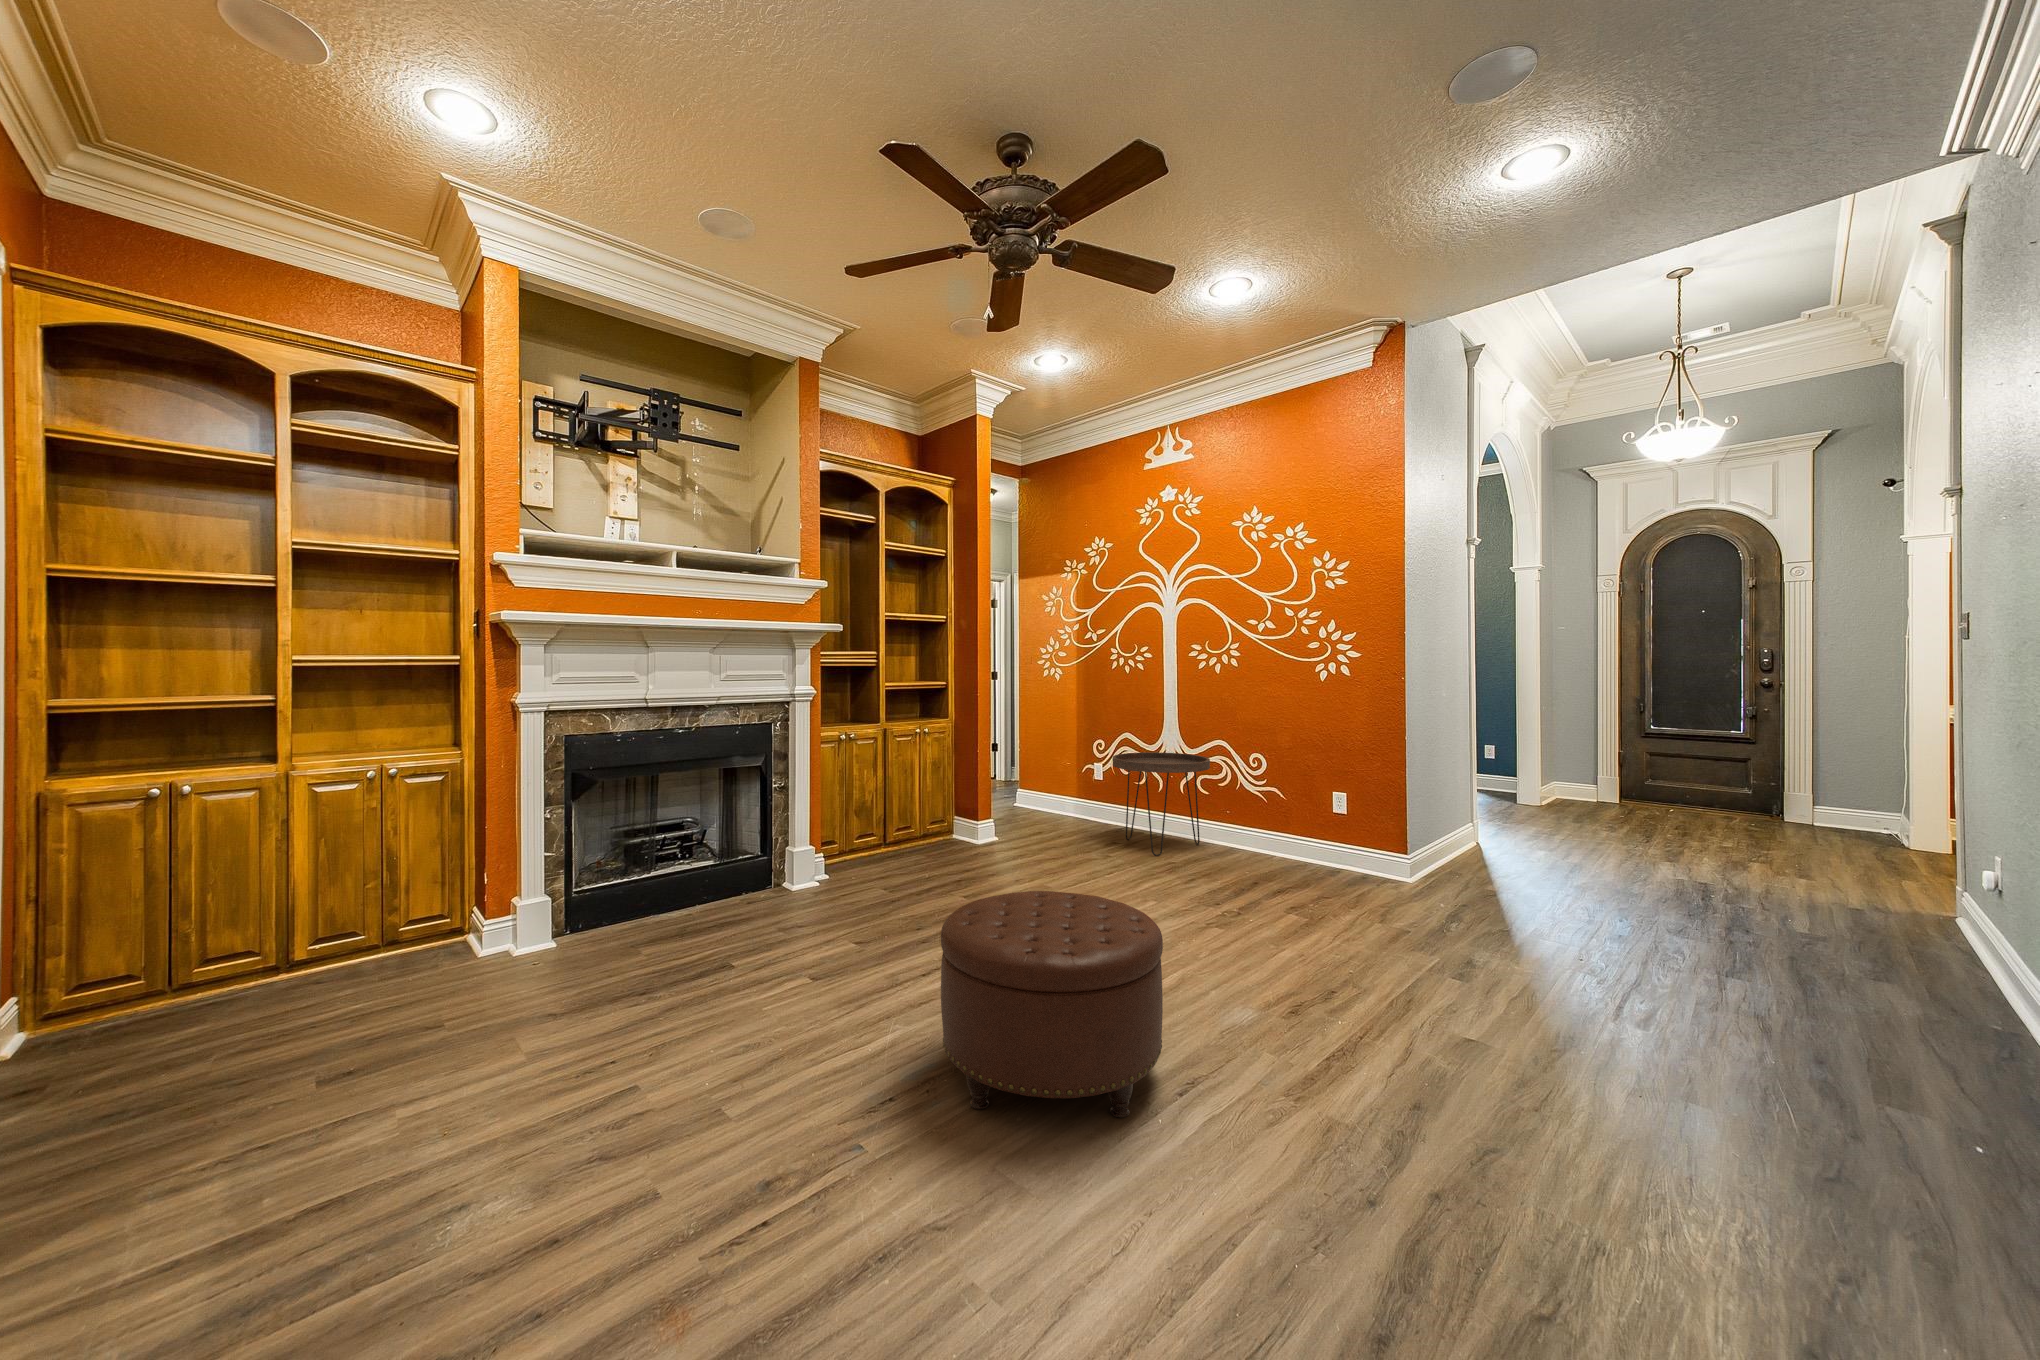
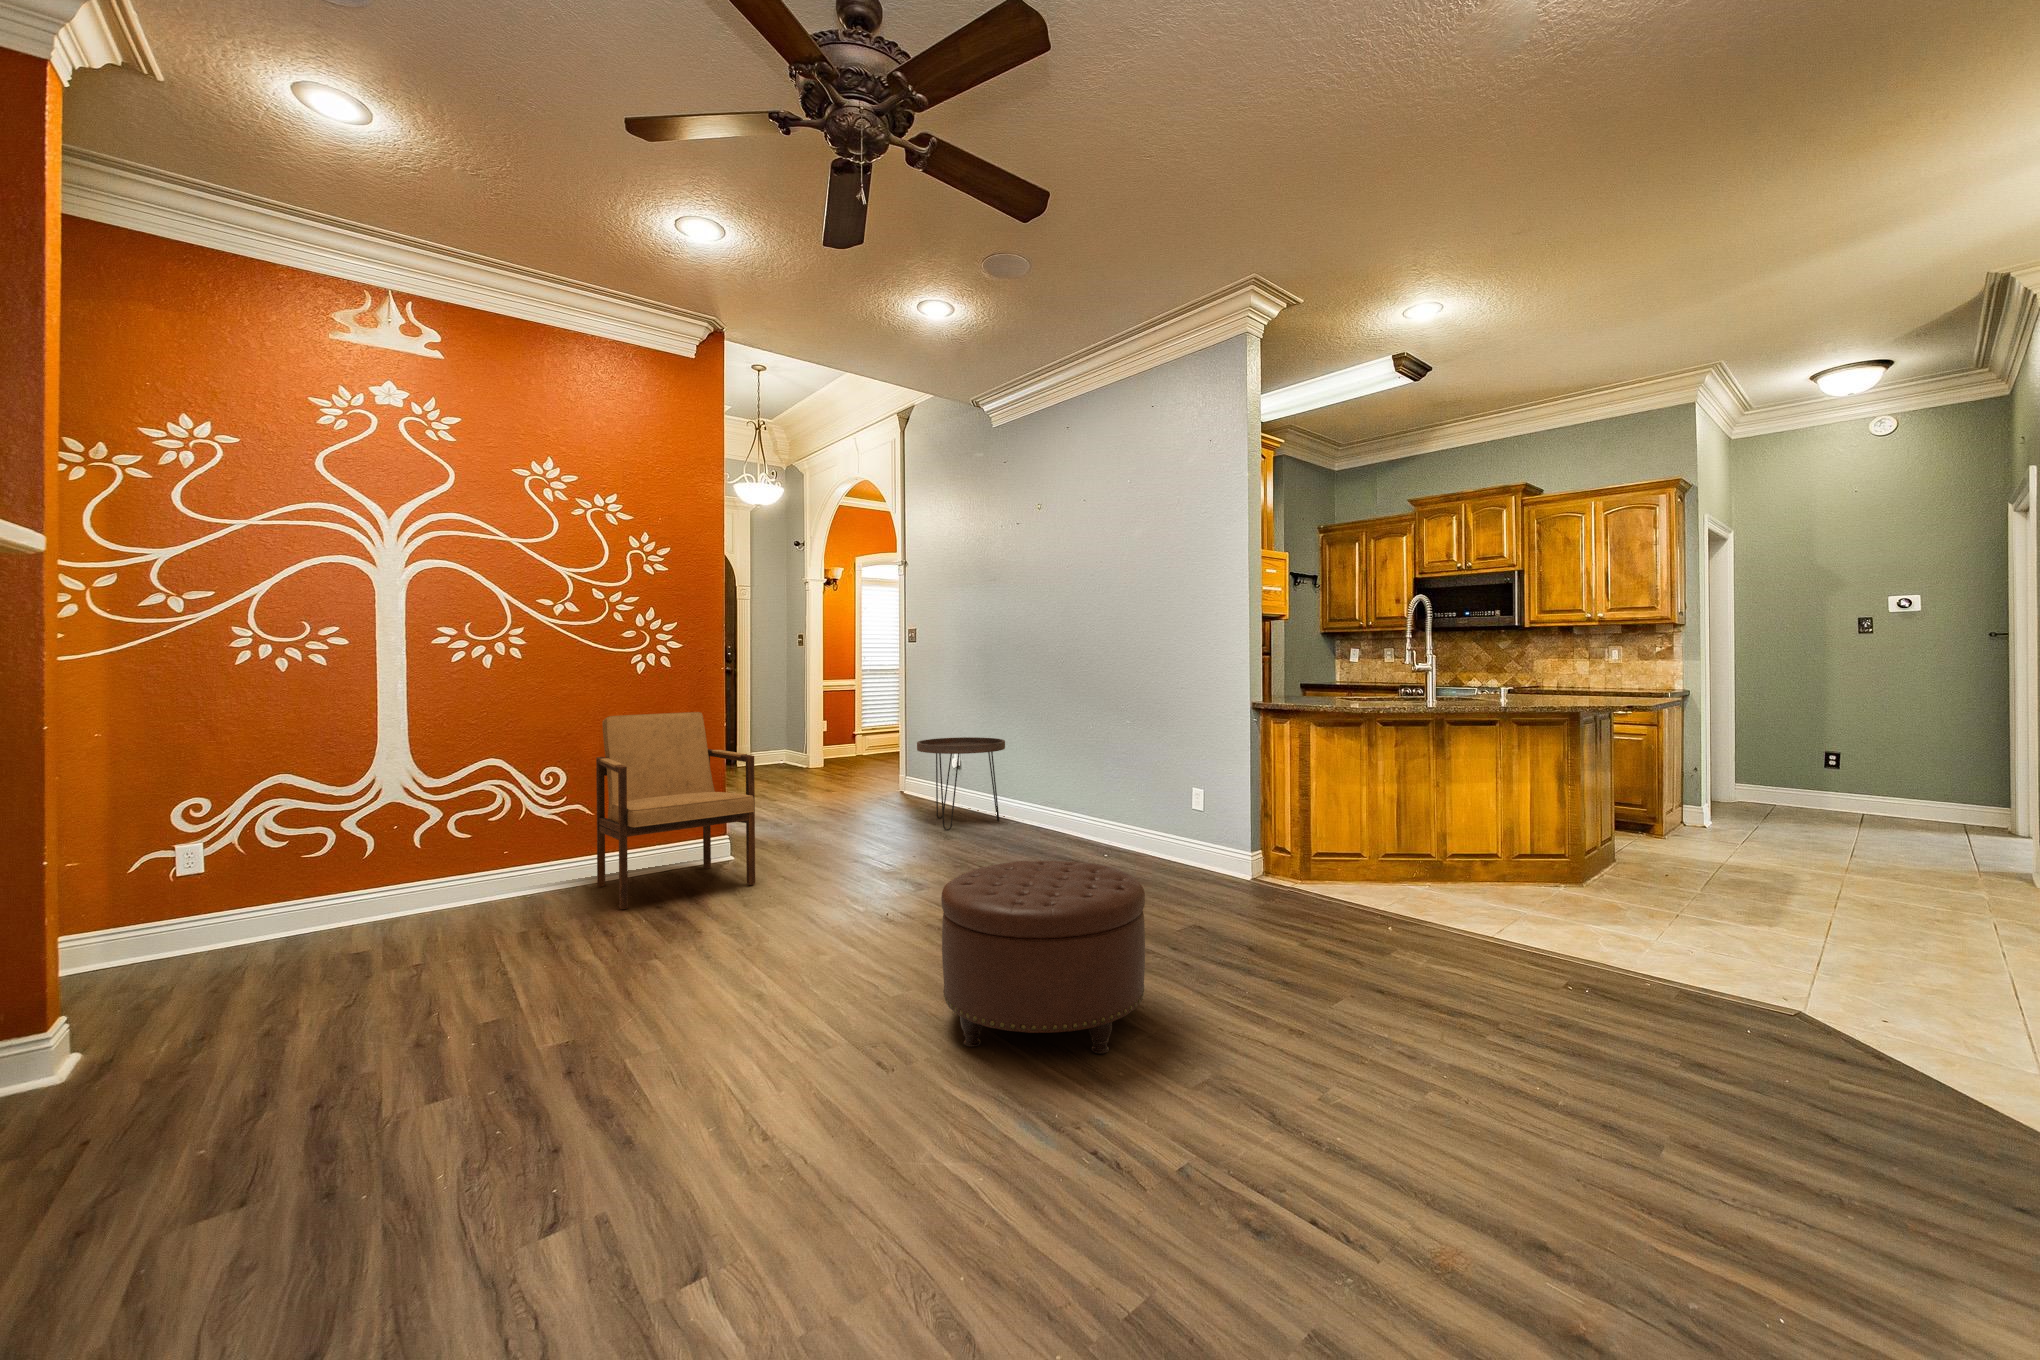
armchair: none [1220,717,1371,901] -> present [596,712,755,909]
side table: present [1113,752,1210,856] -> present [917,737,1005,831]

